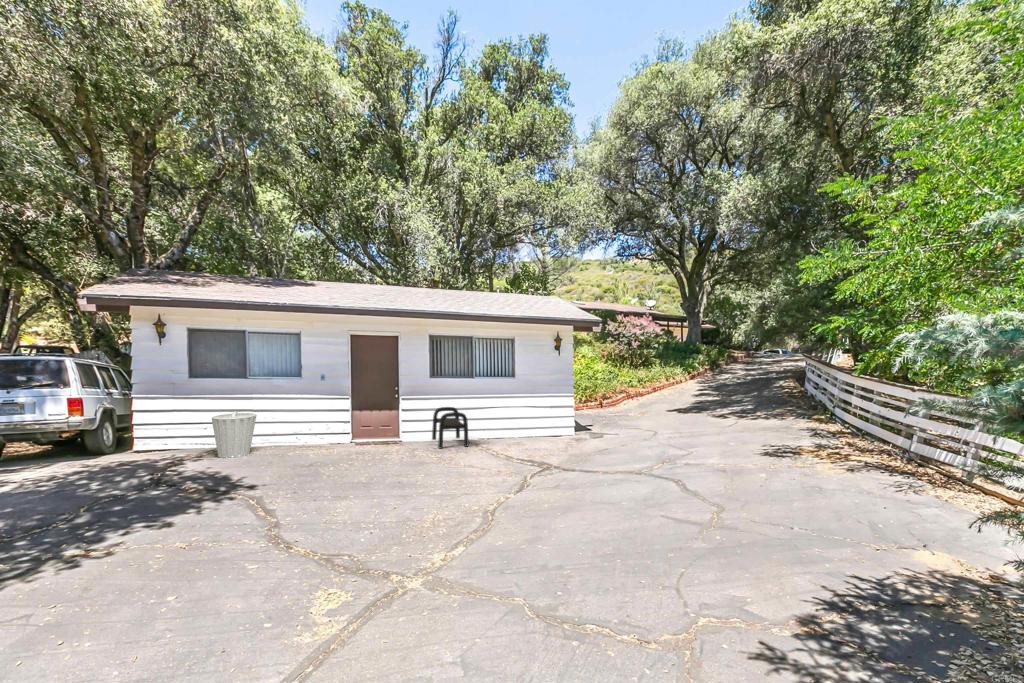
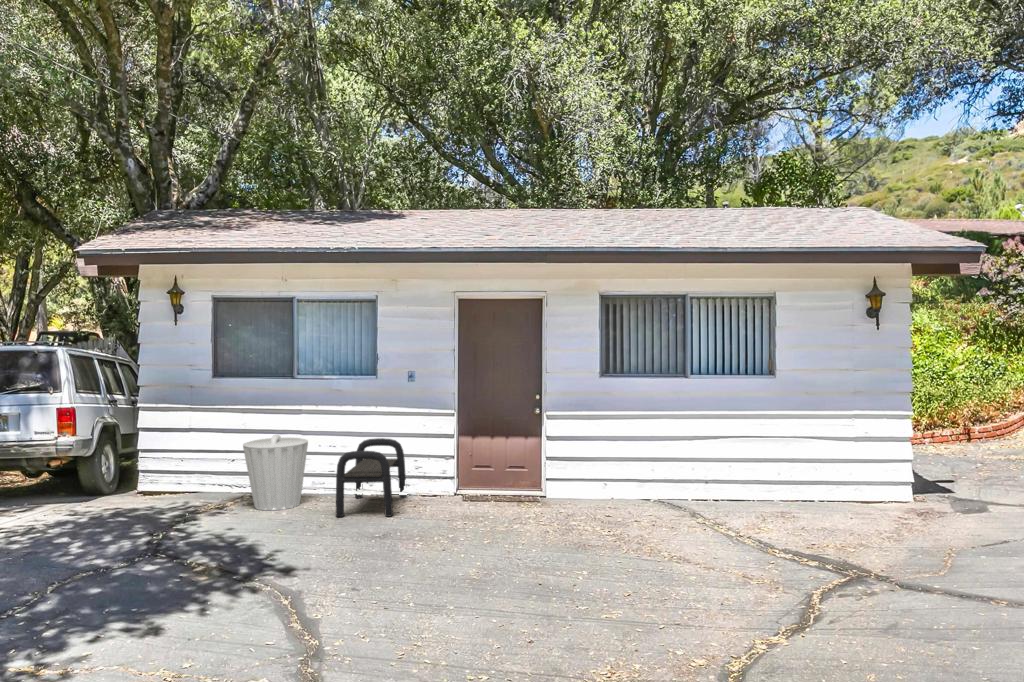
bench: present [432,407,468,448] -> present [336,438,407,517]

